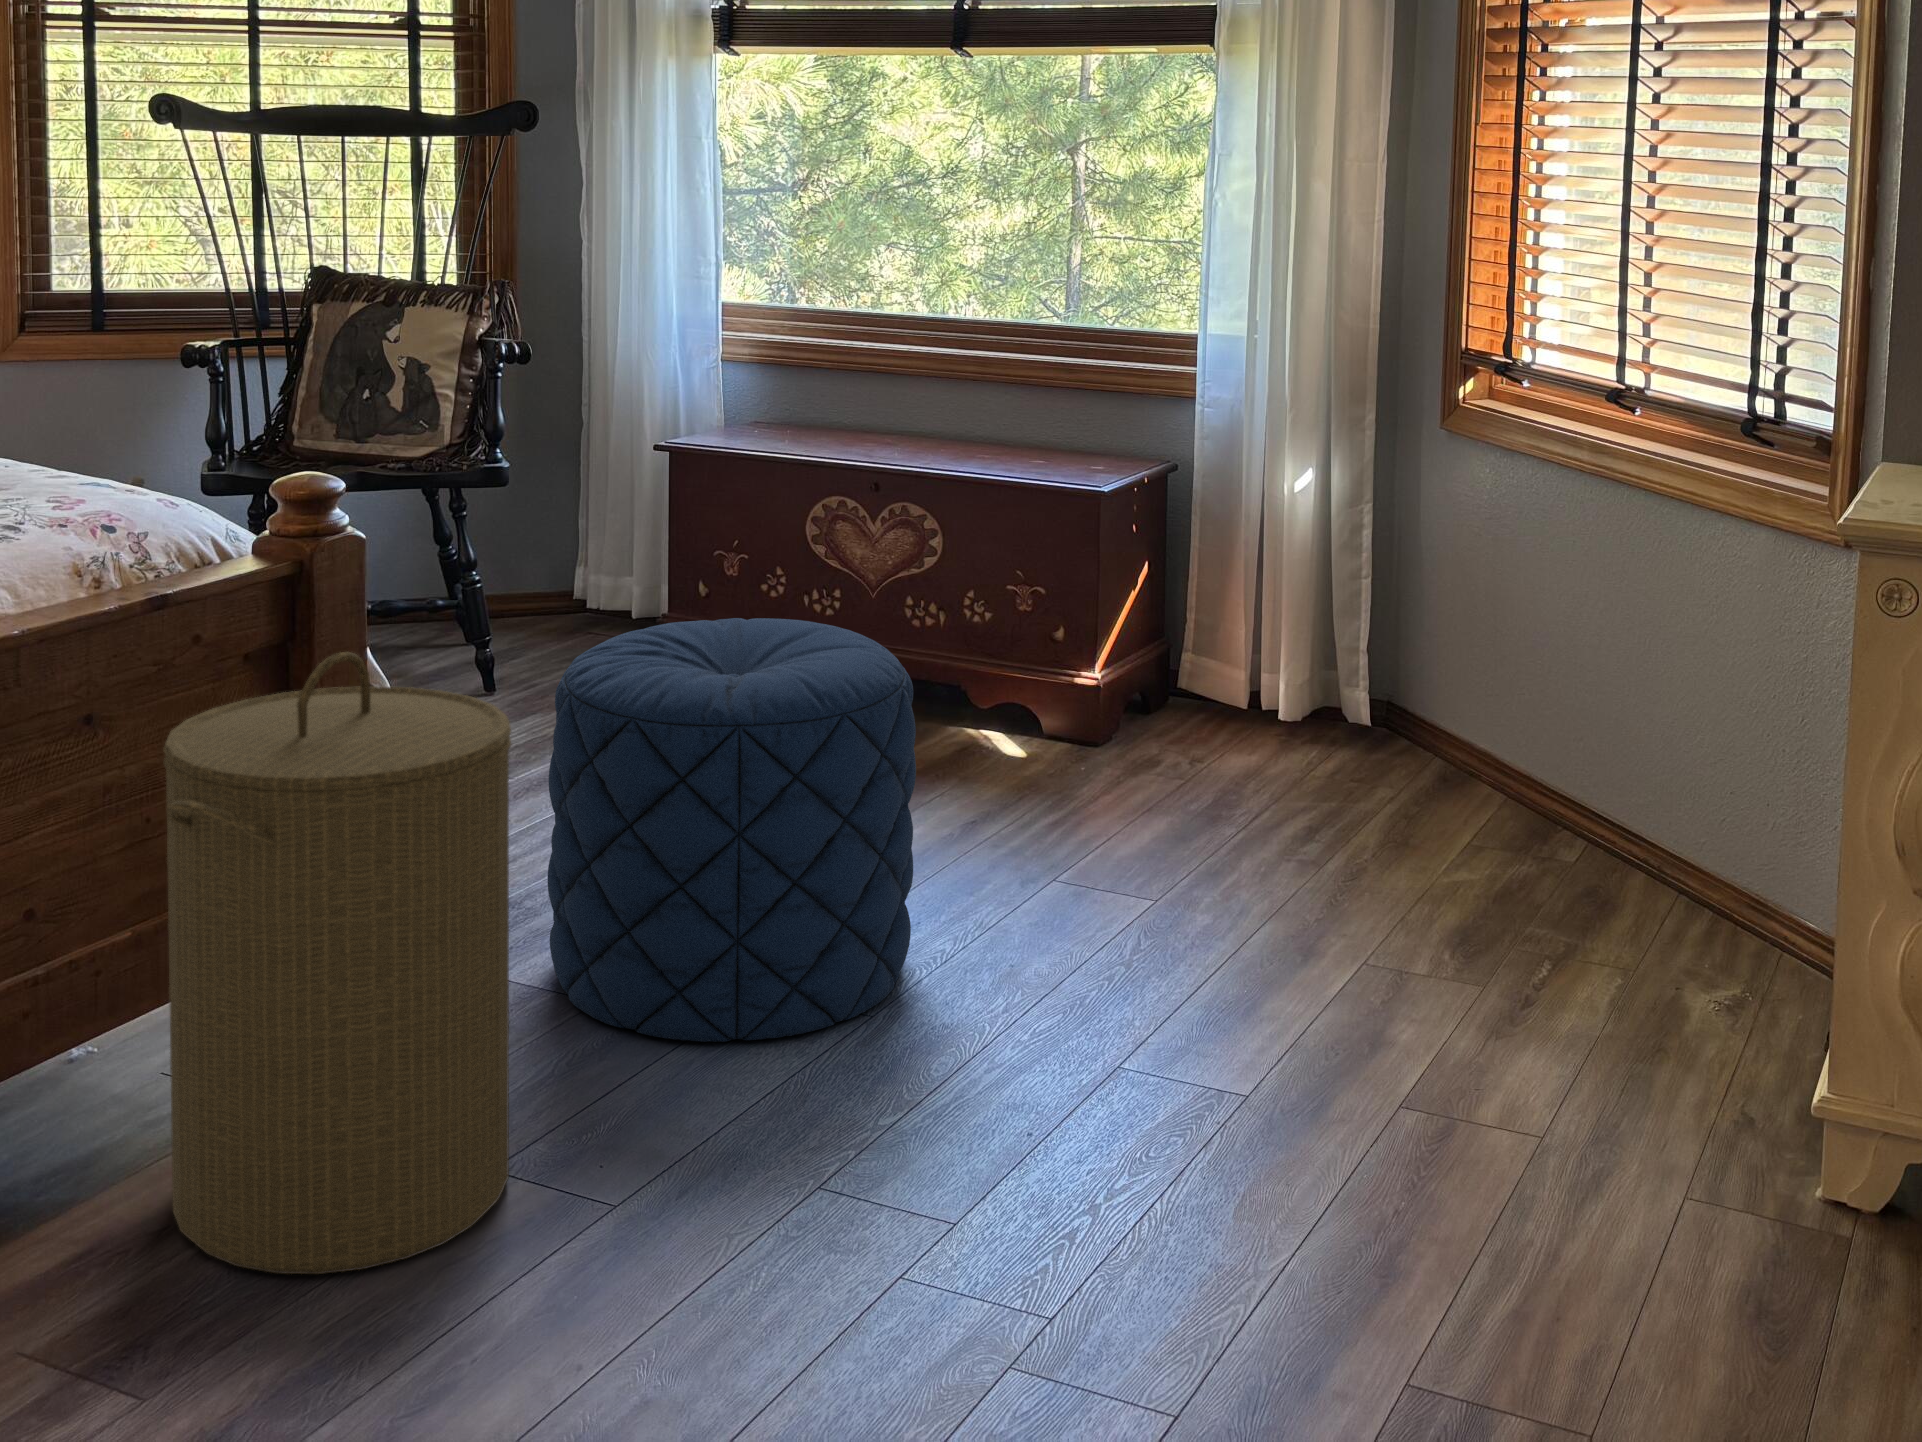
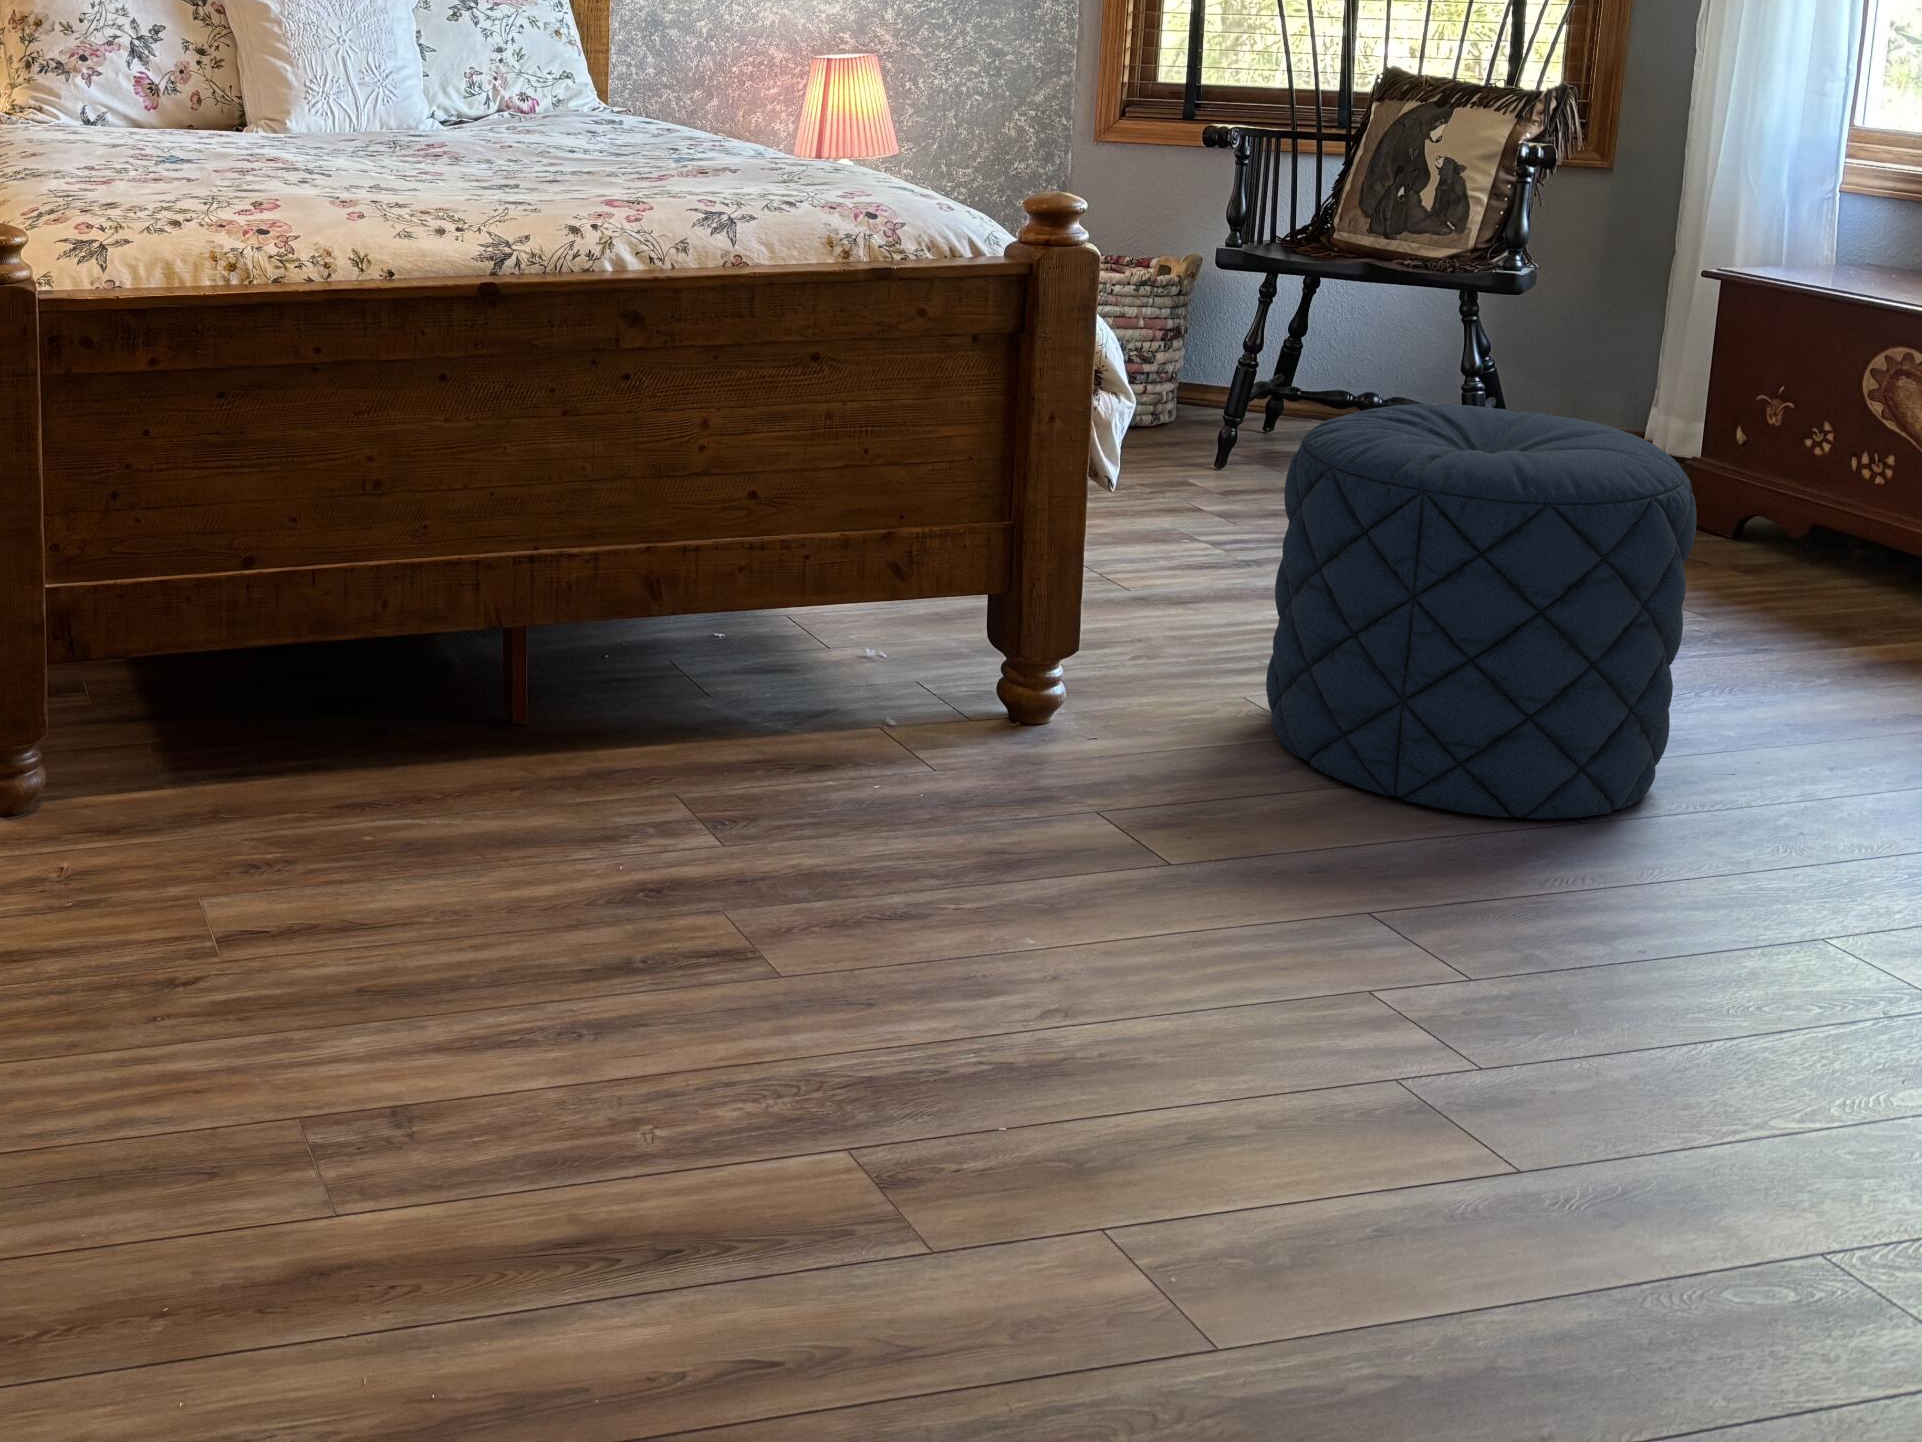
laundry hamper: present [163,651,511,1274] -> none [821,332,1144,832]

